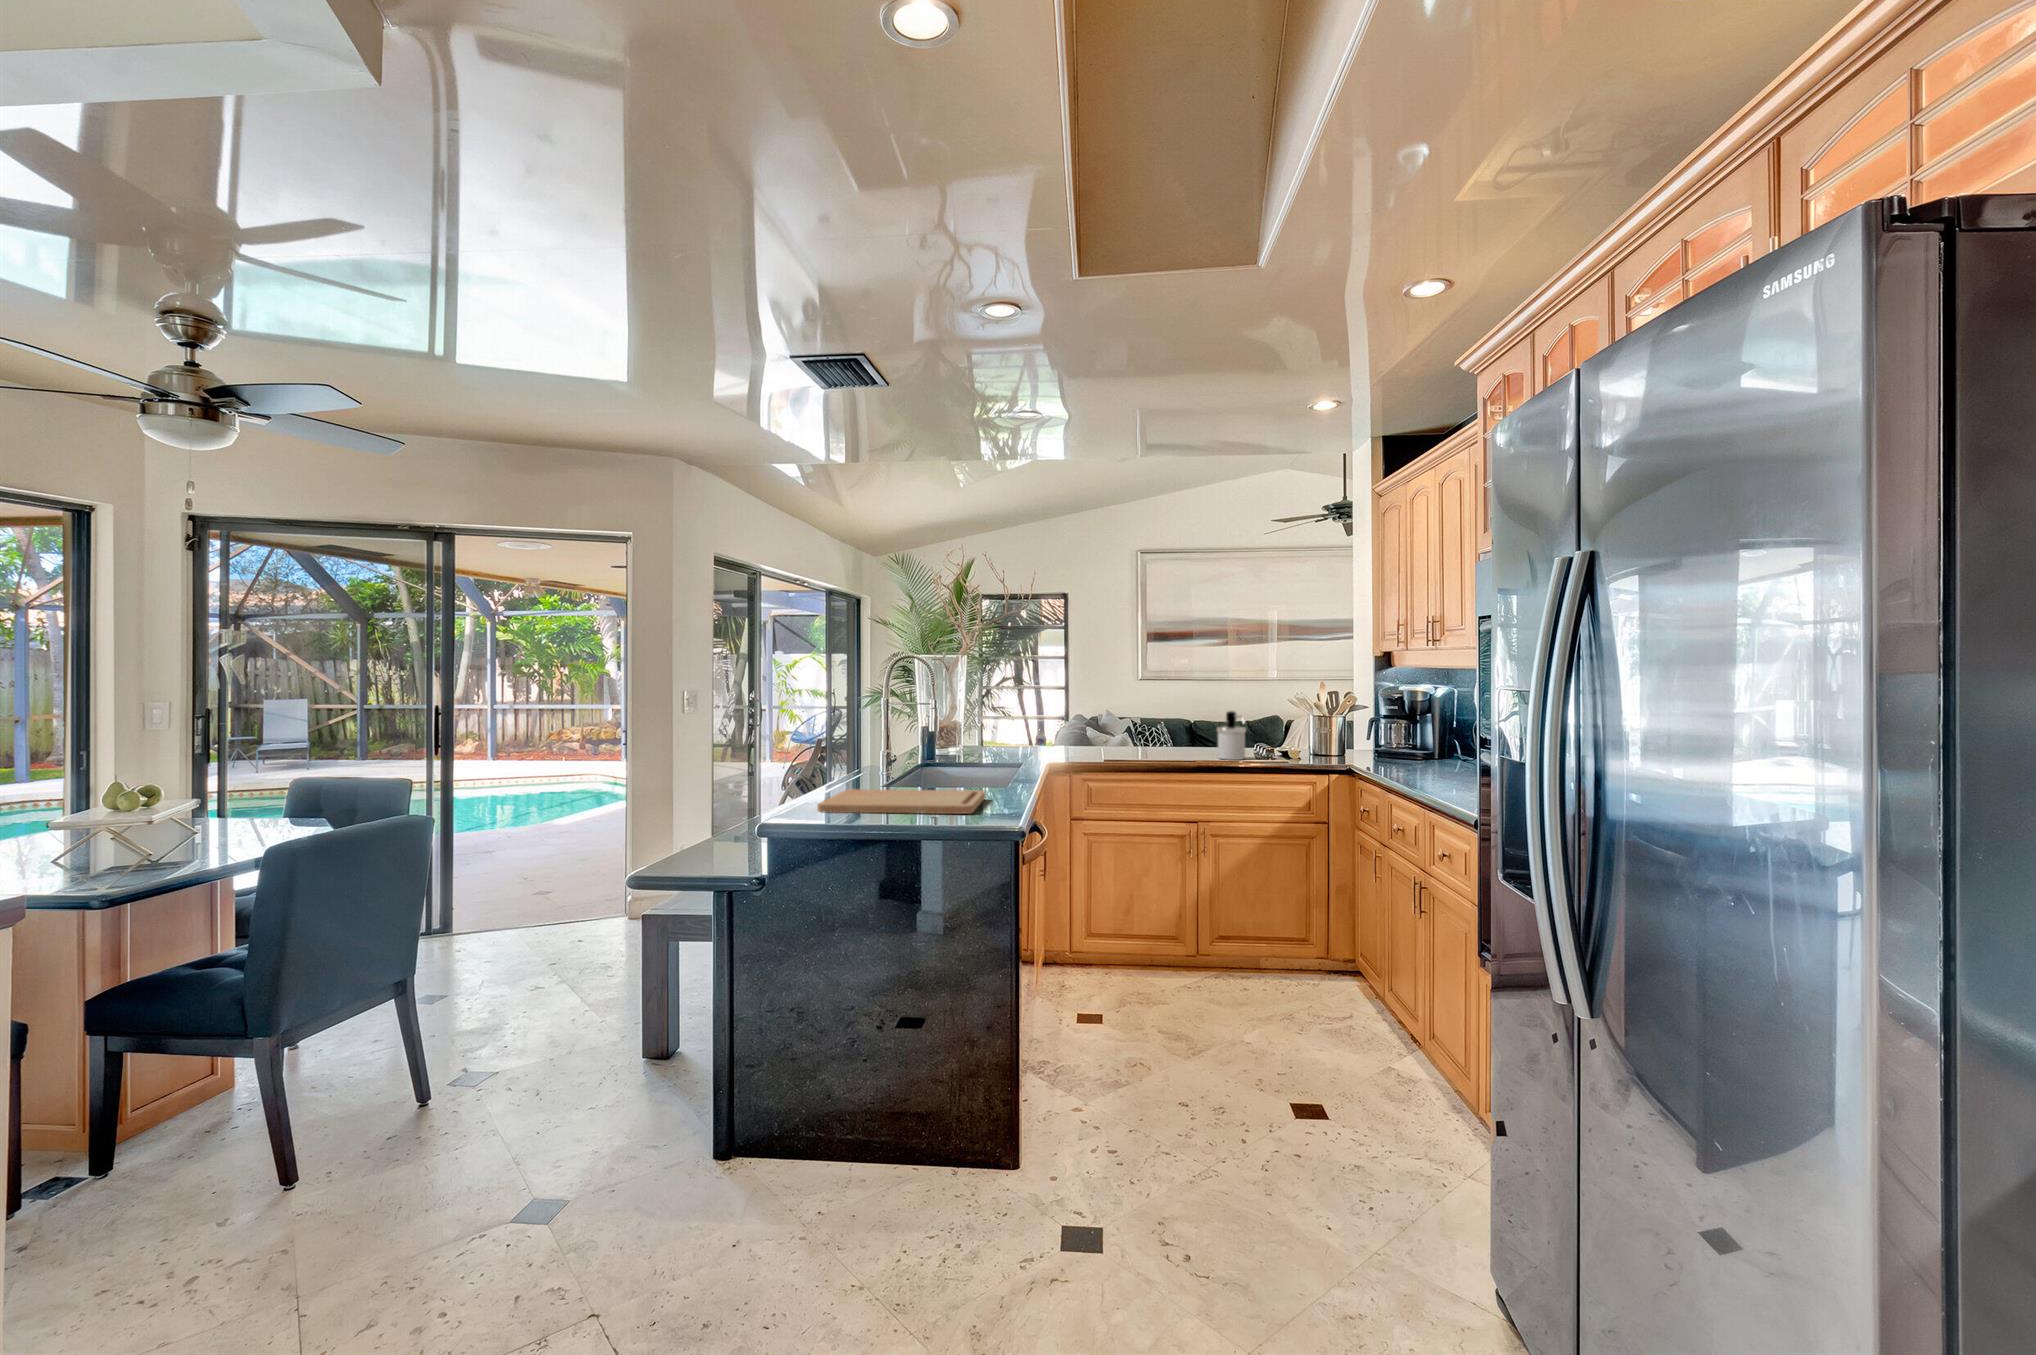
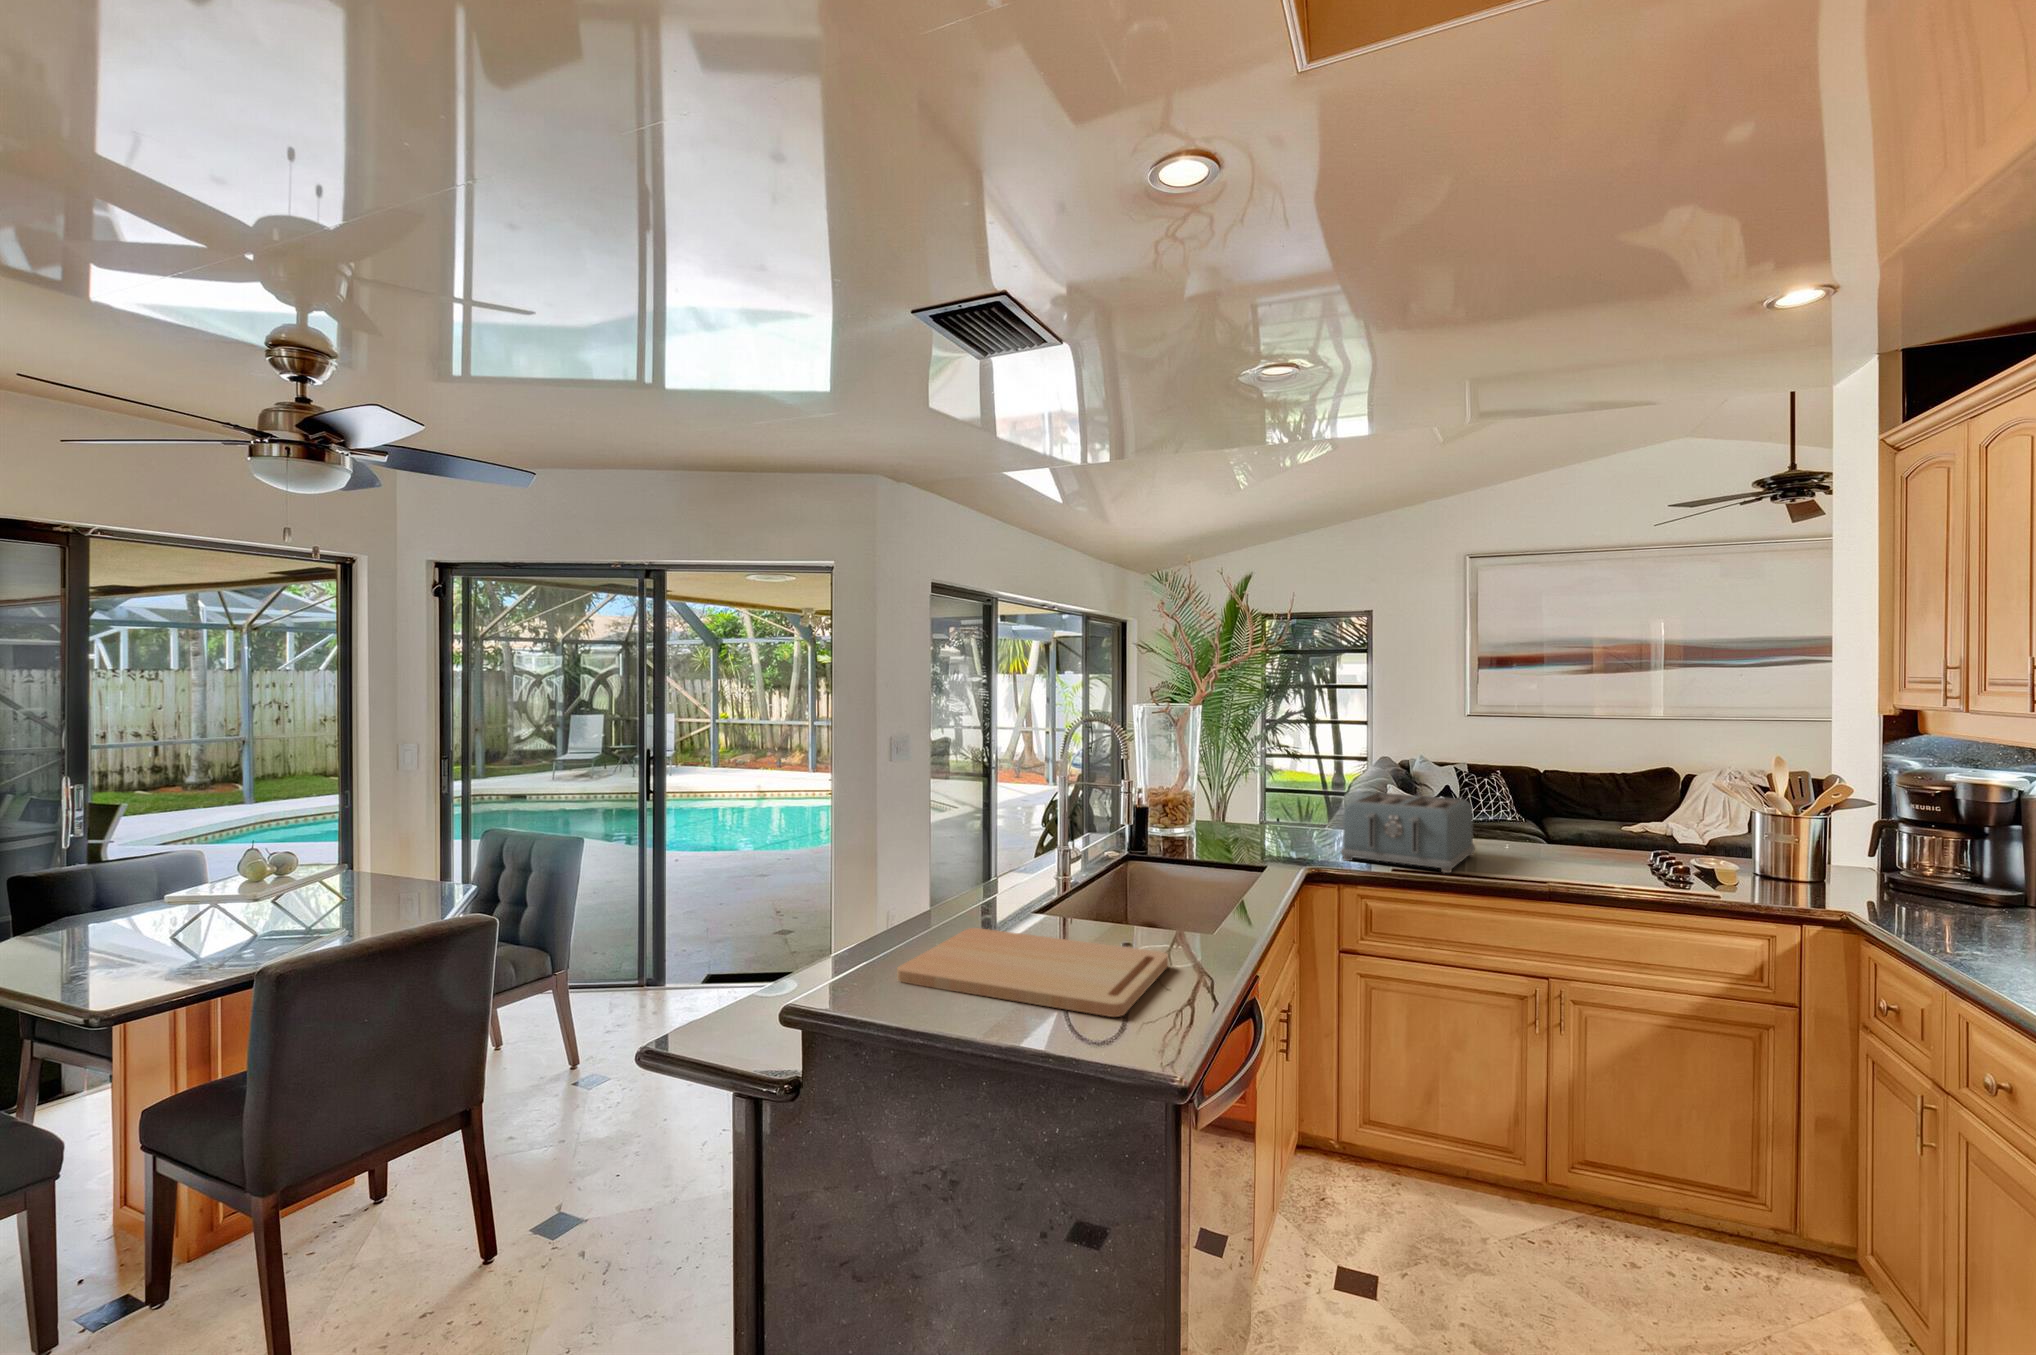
soap dispenser: present [1217,711,1246,760] -> none [1583,801,1636,879]
toaster: none [1068,715,1153,762] -> present [1341,793,1475,873]

